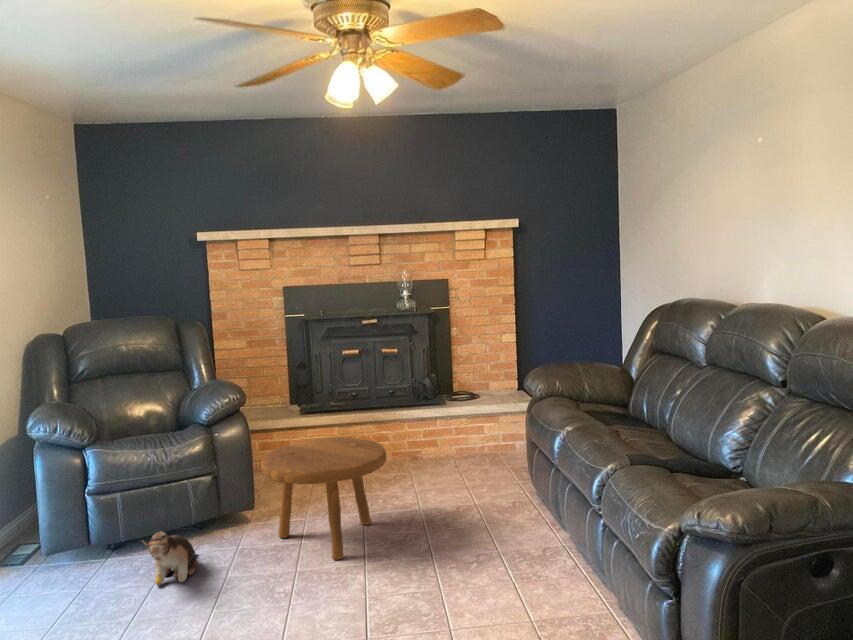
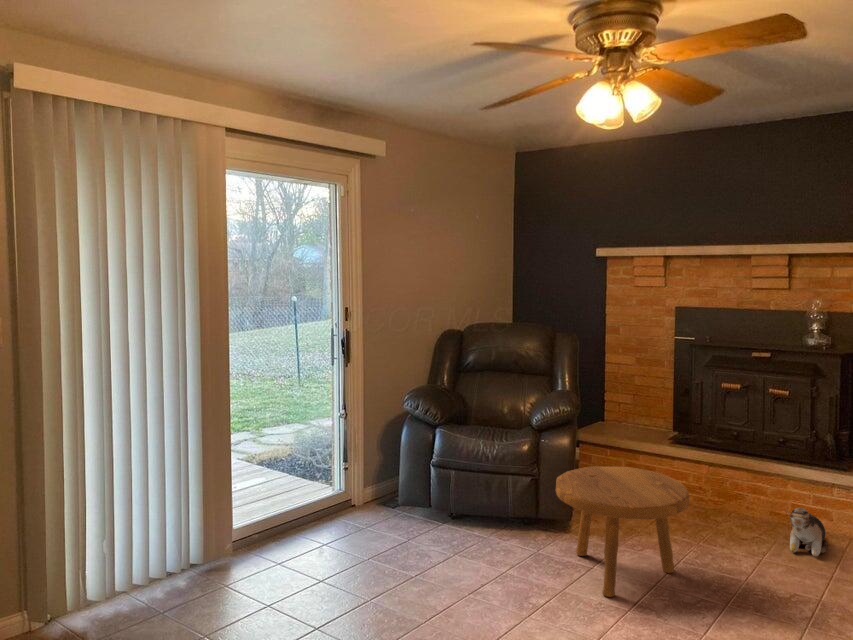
plush toy: present [142,531,198,585] -> present [787,507,828,556]

